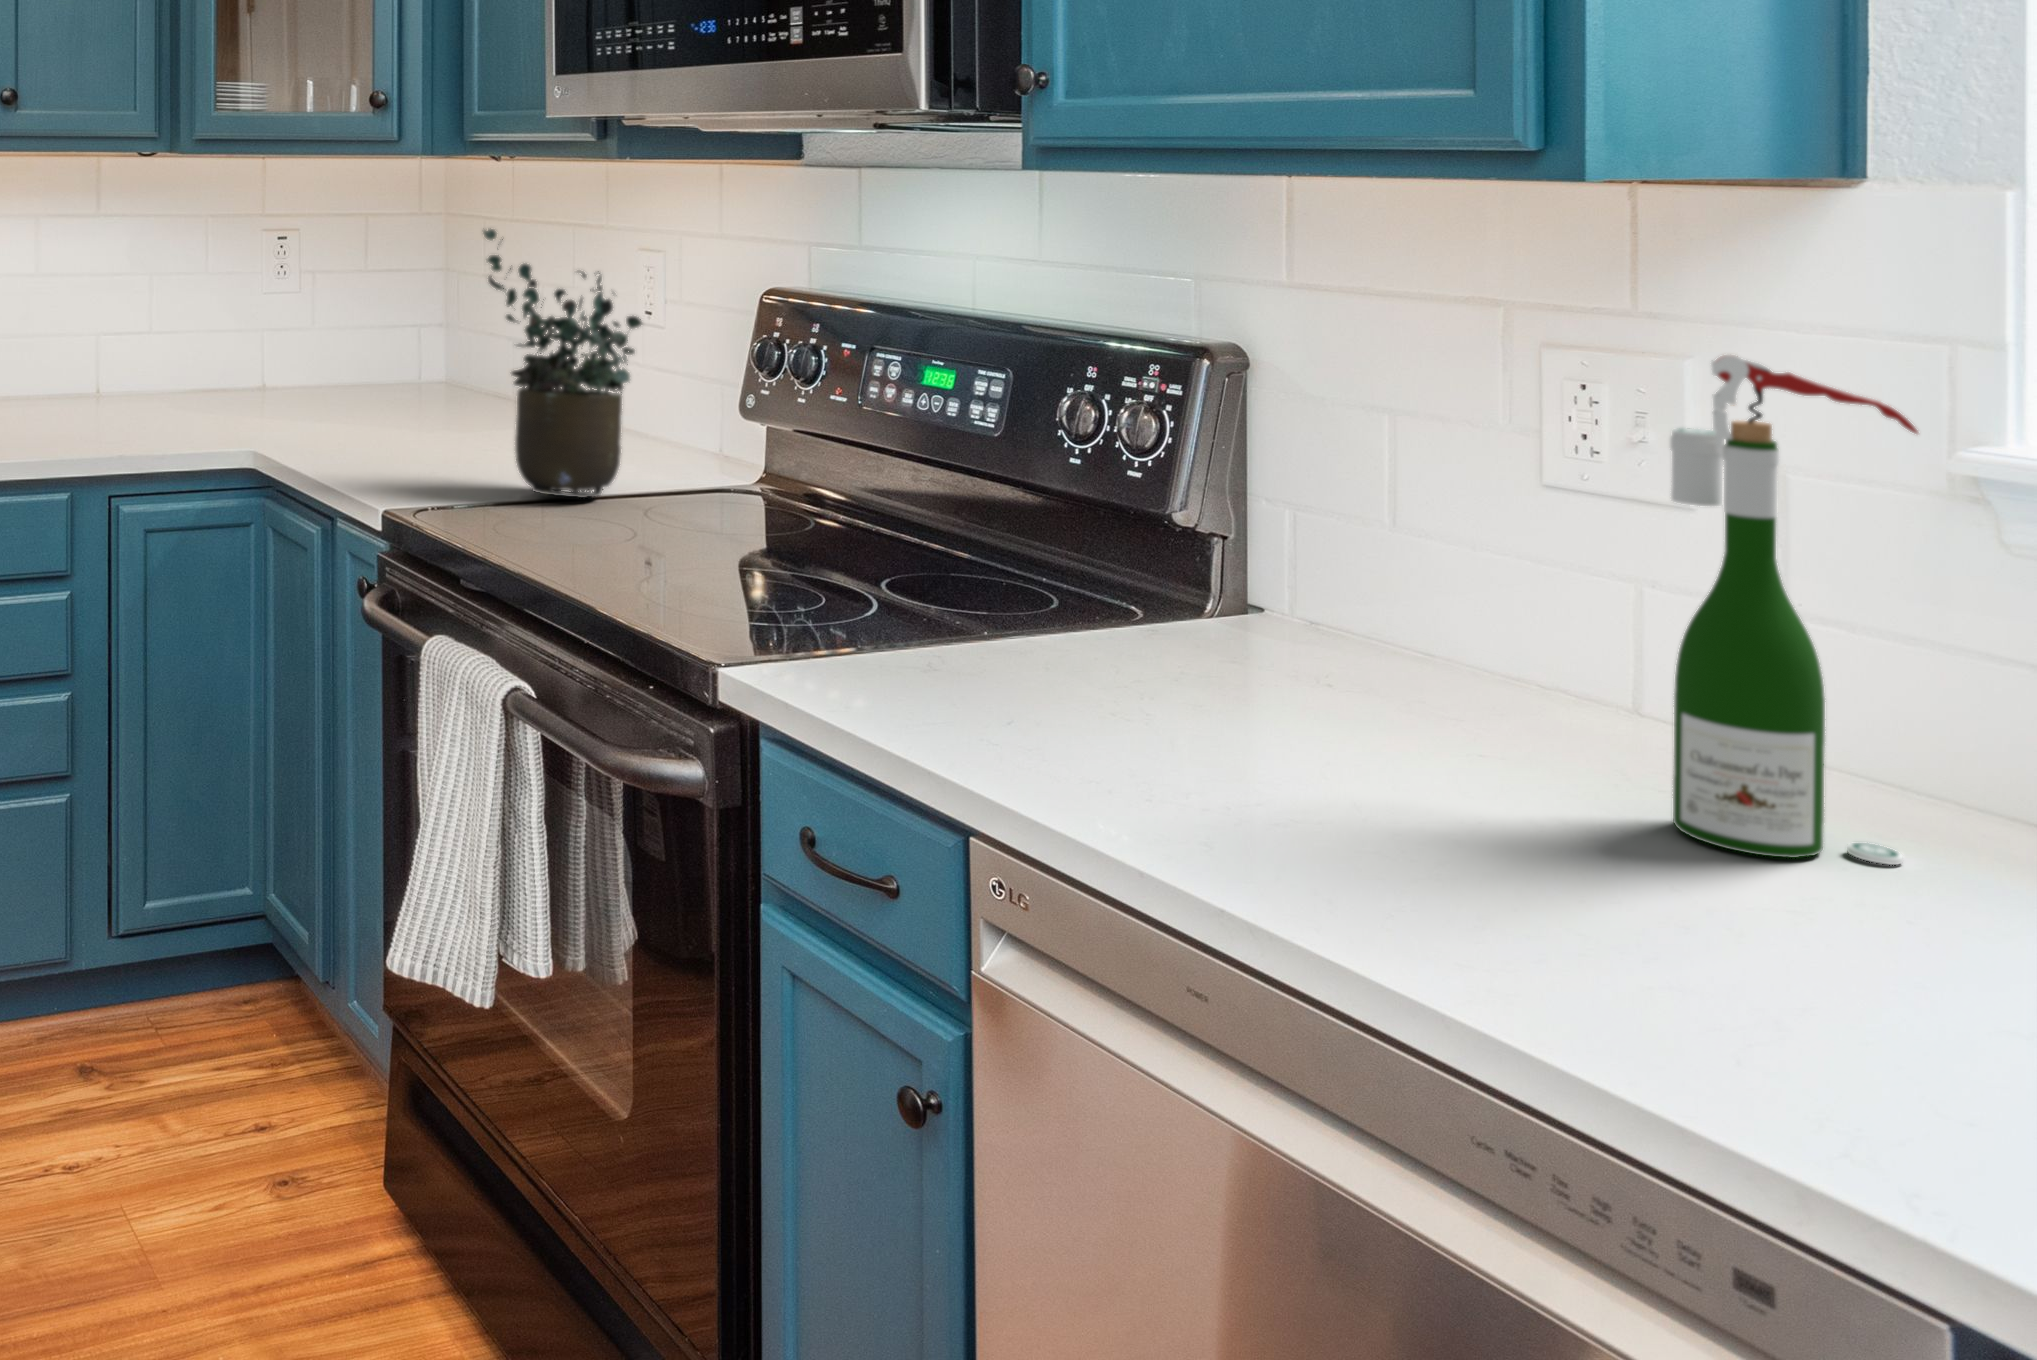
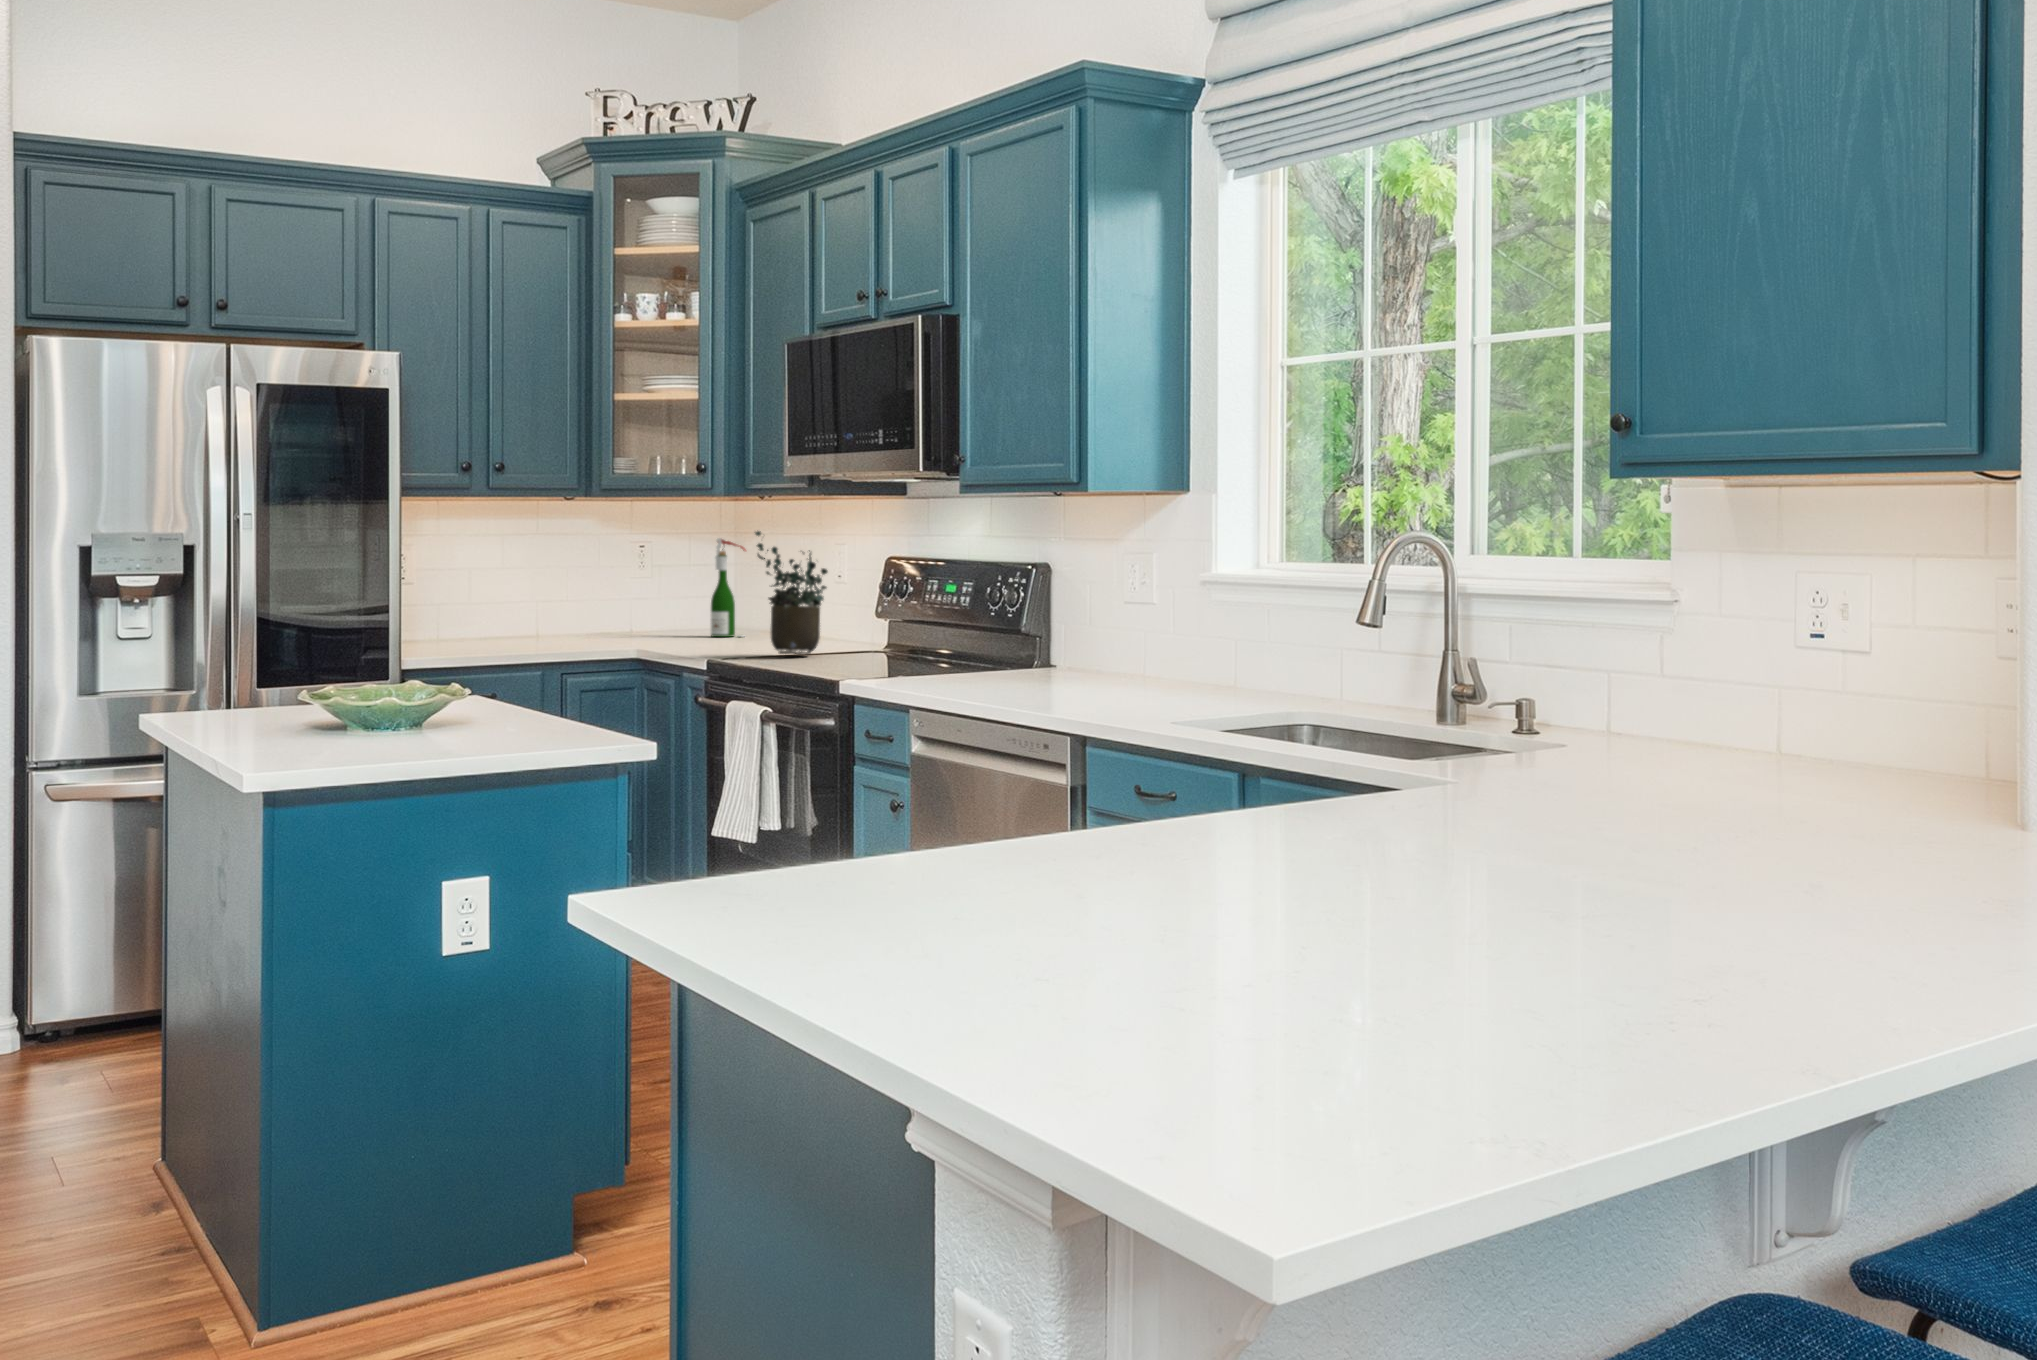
wine bottle: present [1670,355,1918,865] -> present [711,538,746,637]

